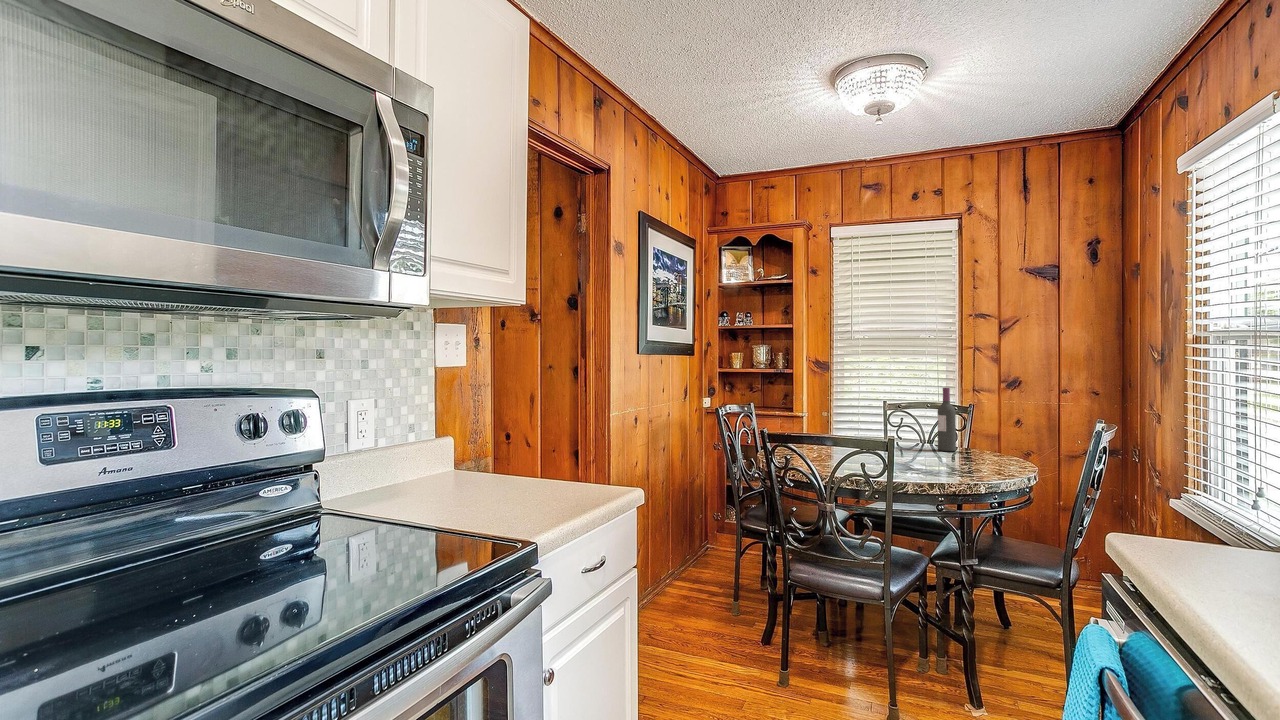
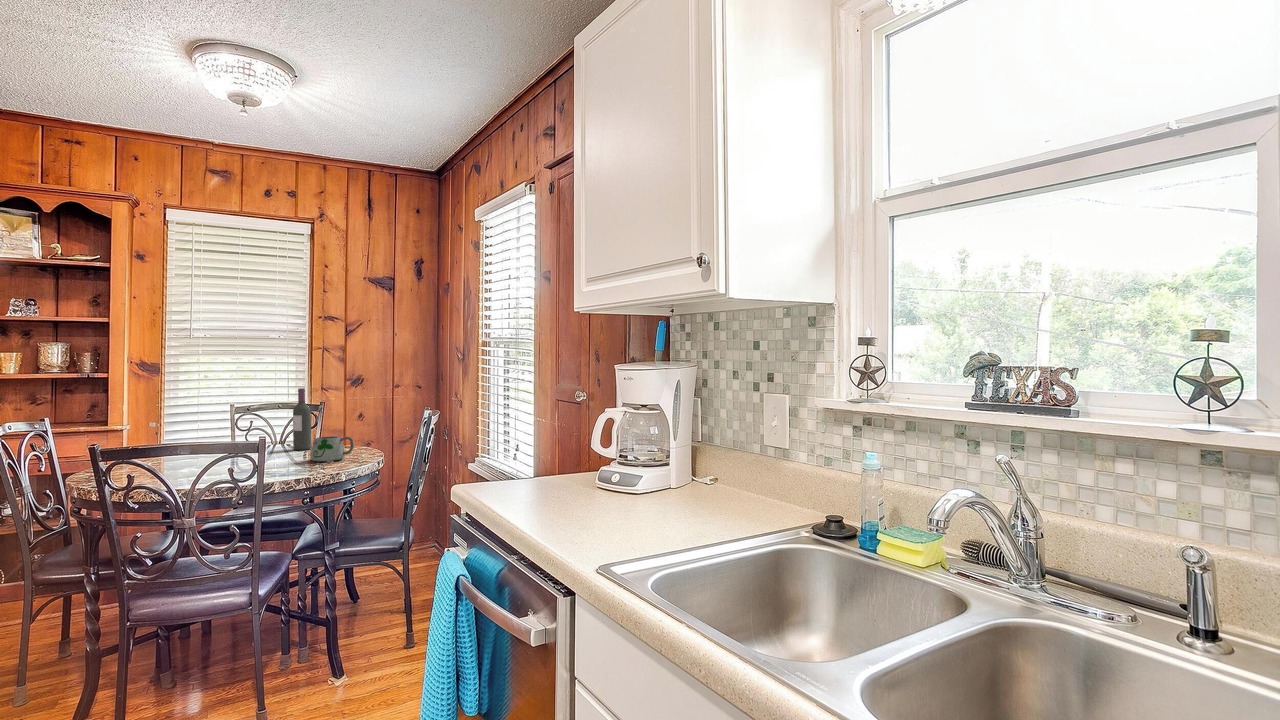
mug: none [952,440,1000,470] -> present [311,436,353,462]

